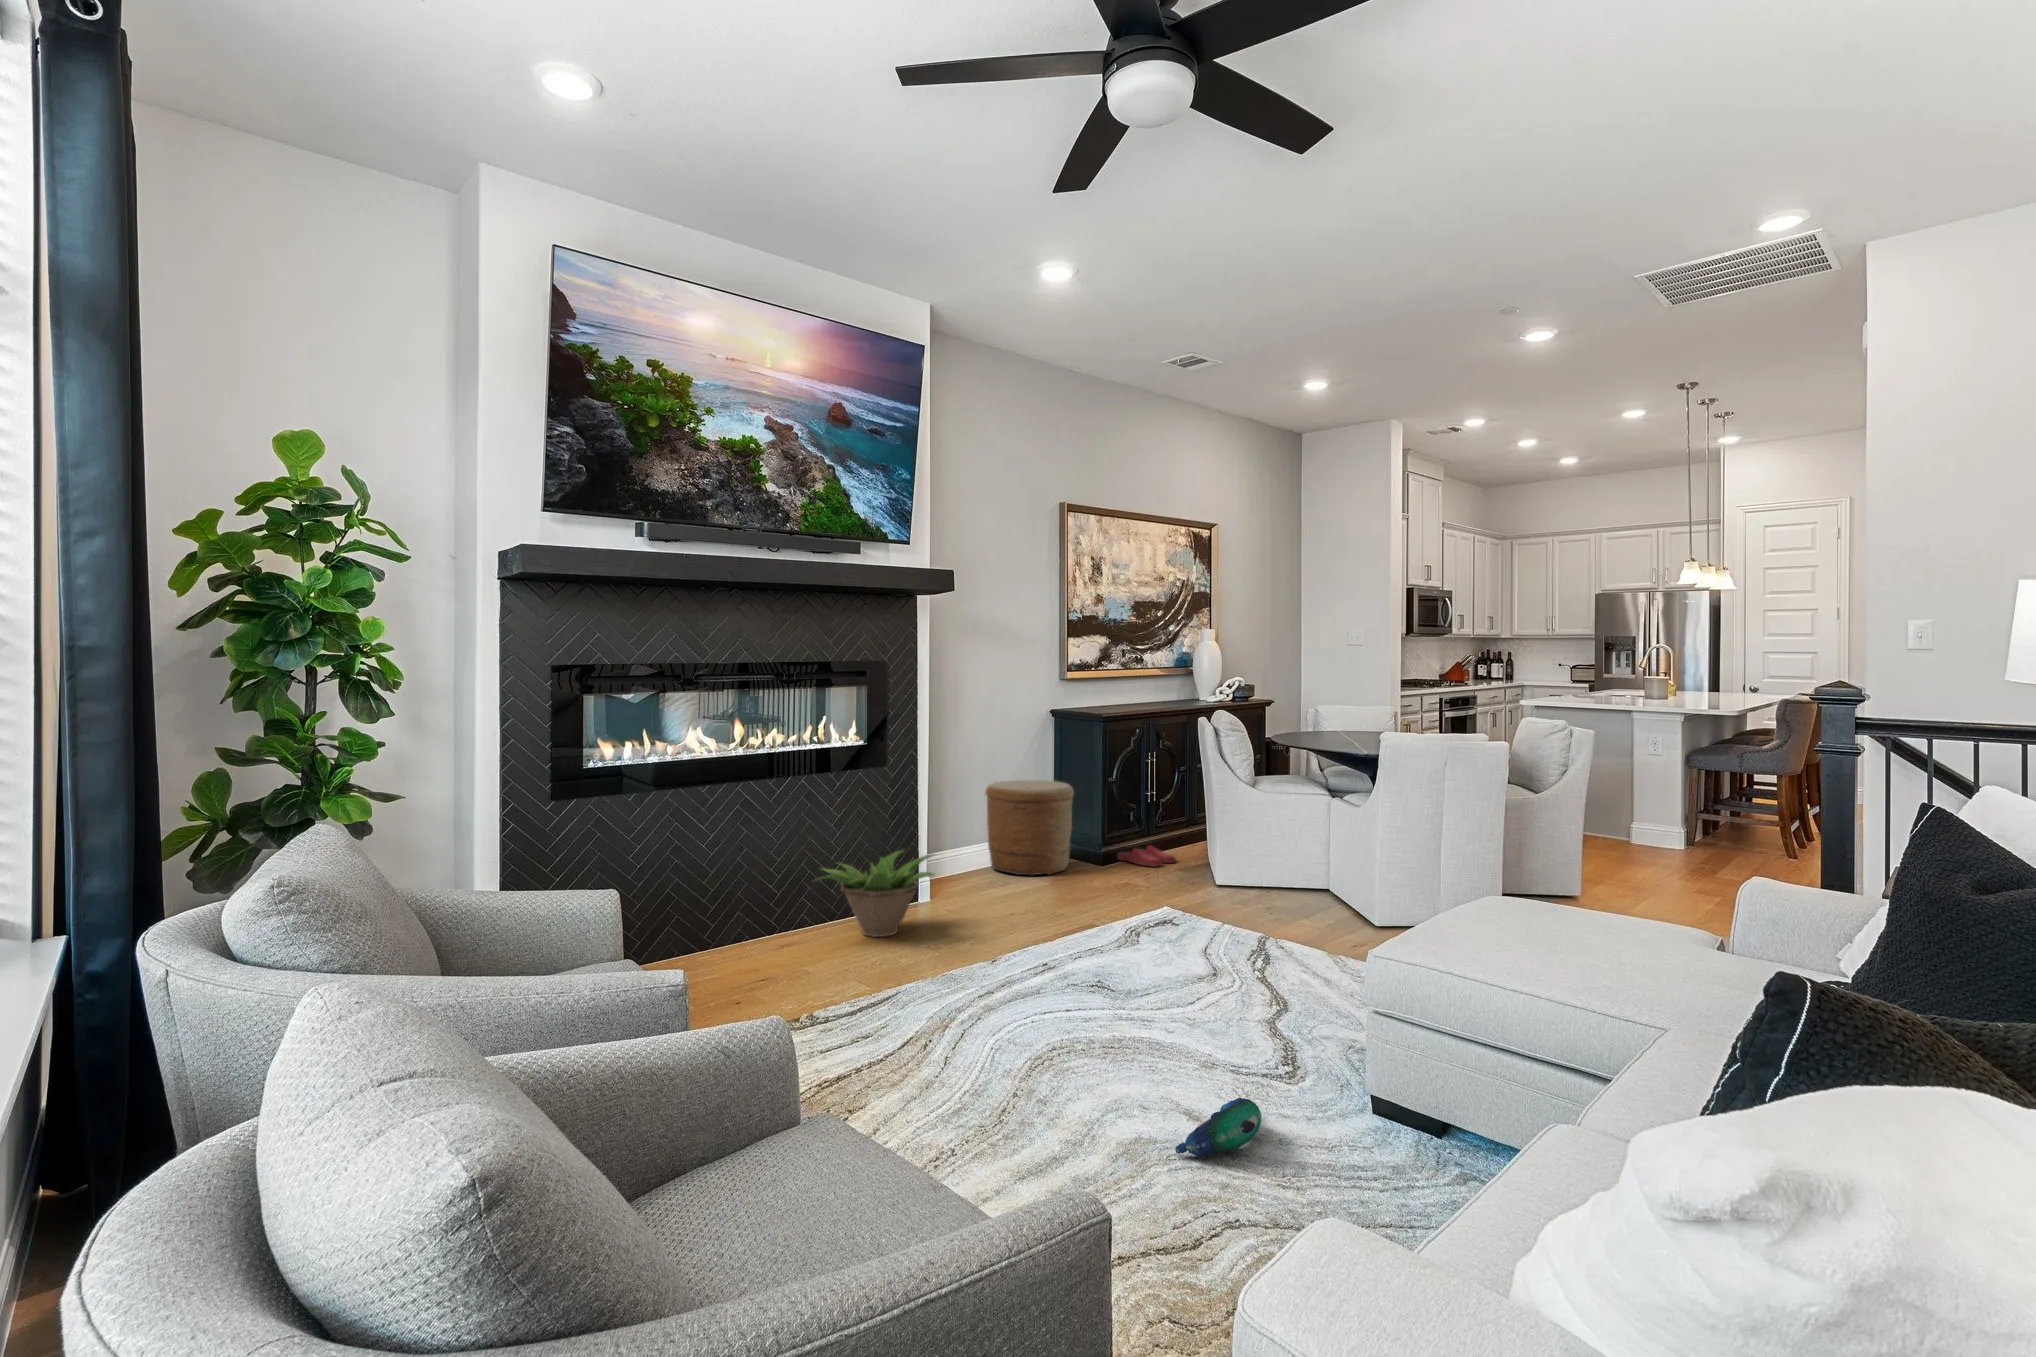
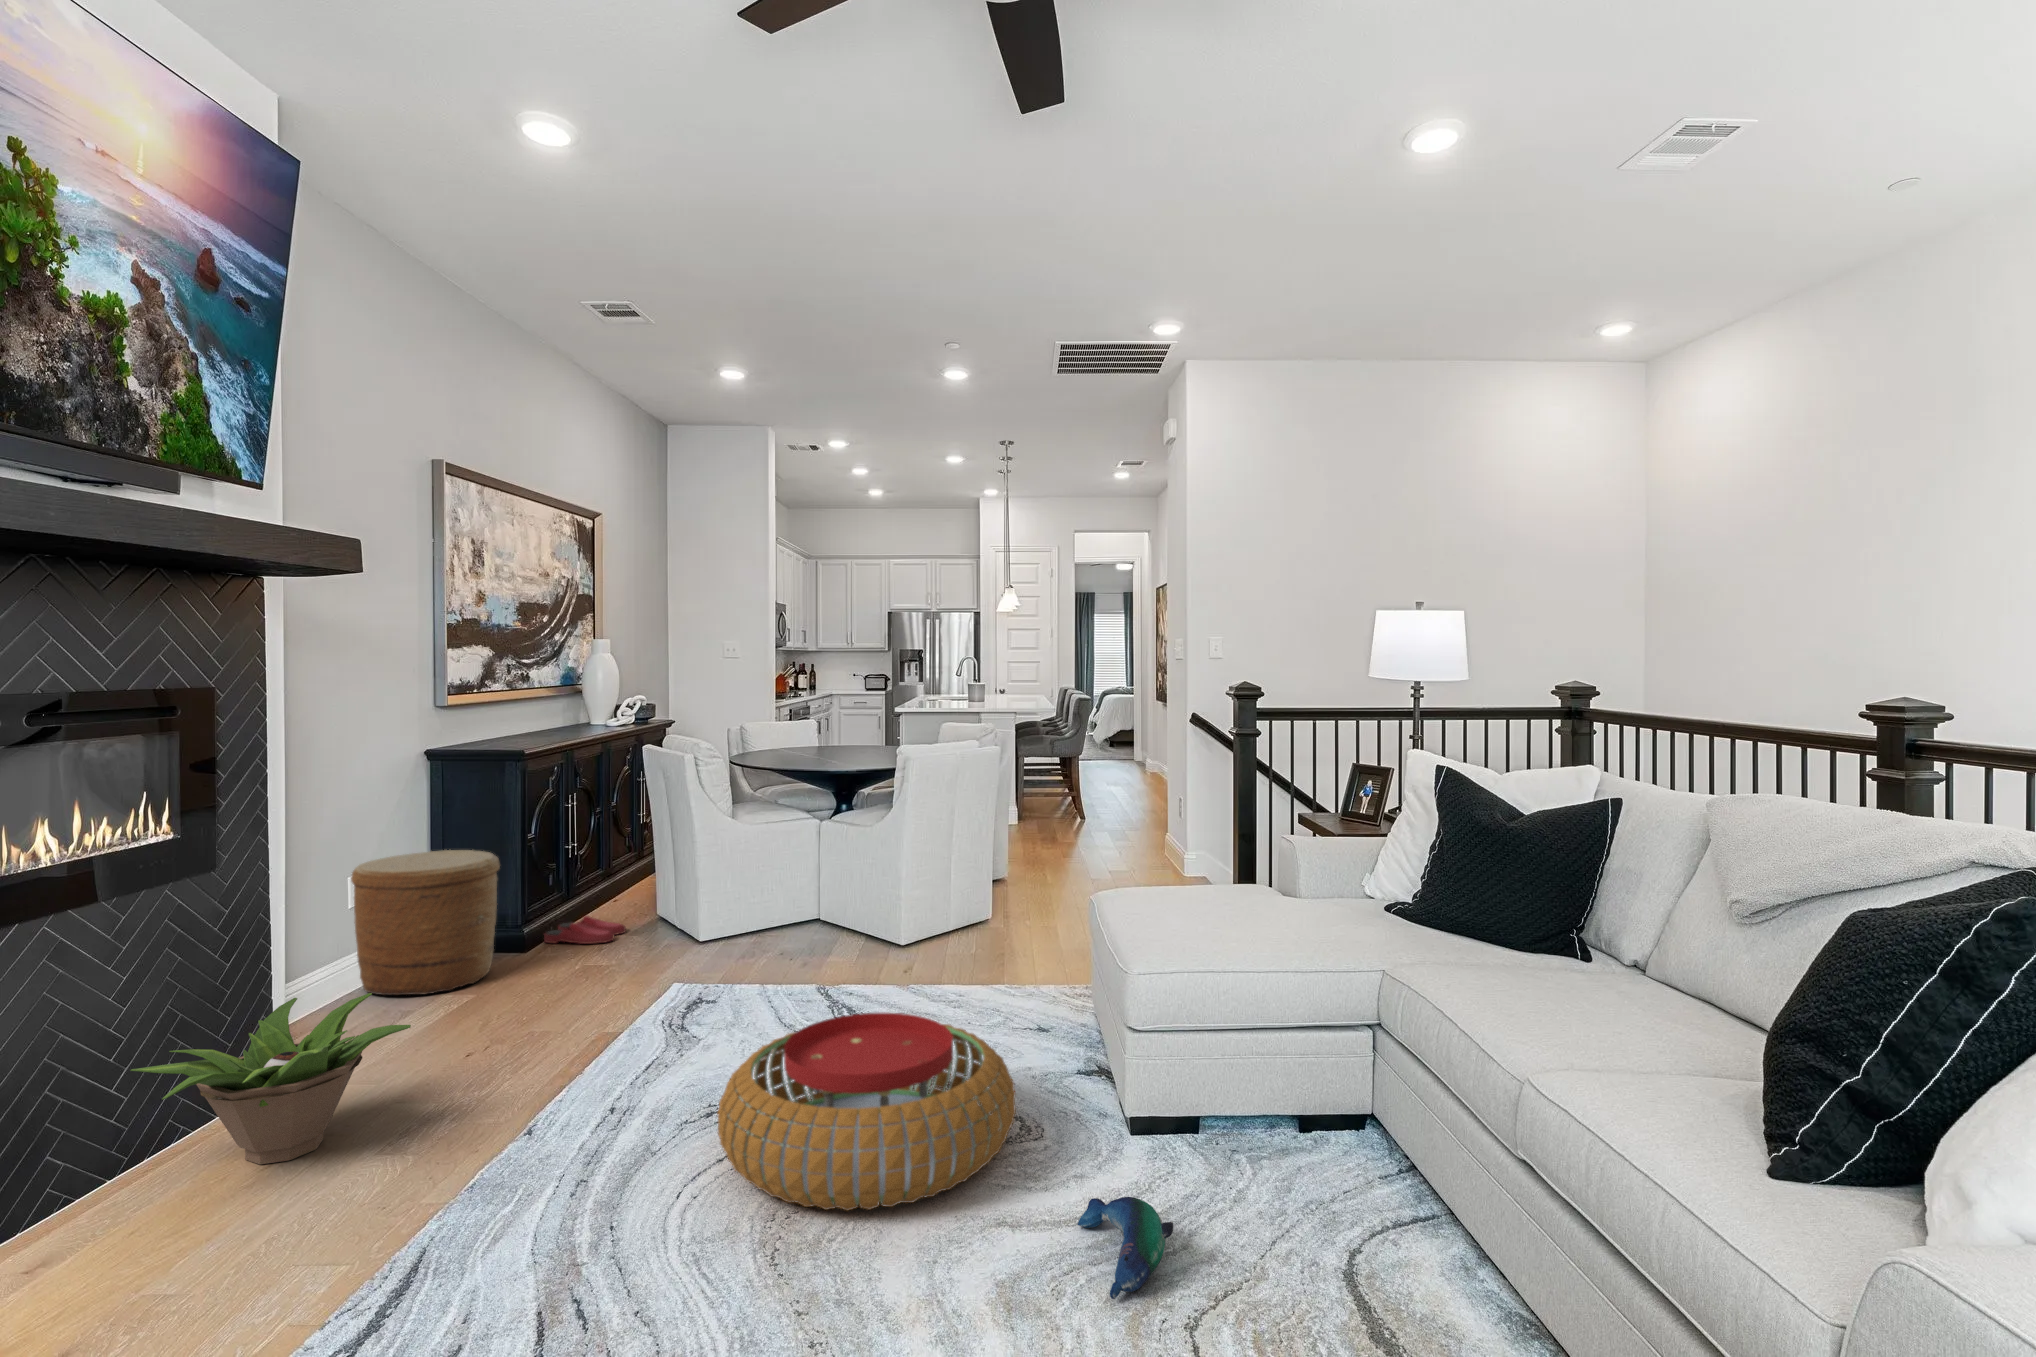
pouf: none [1040,925,1270,1062] -> present [718,1013,1016,1210]

